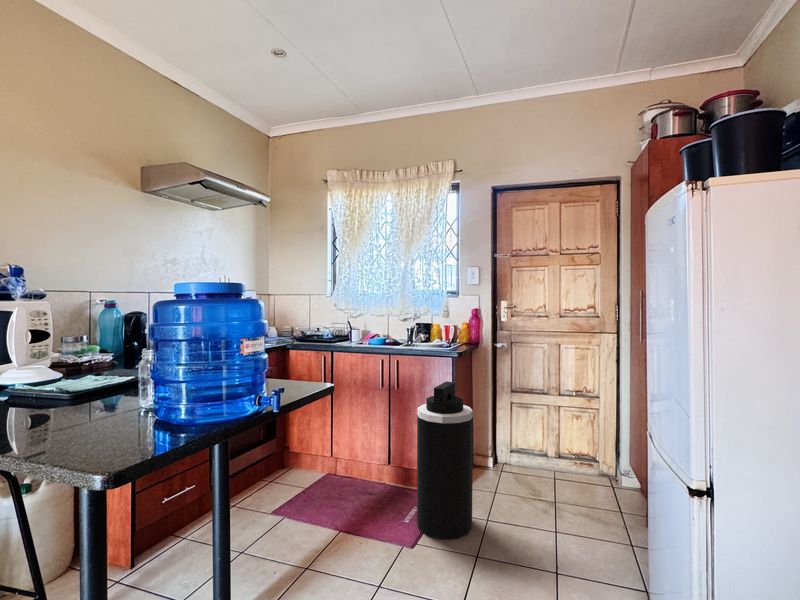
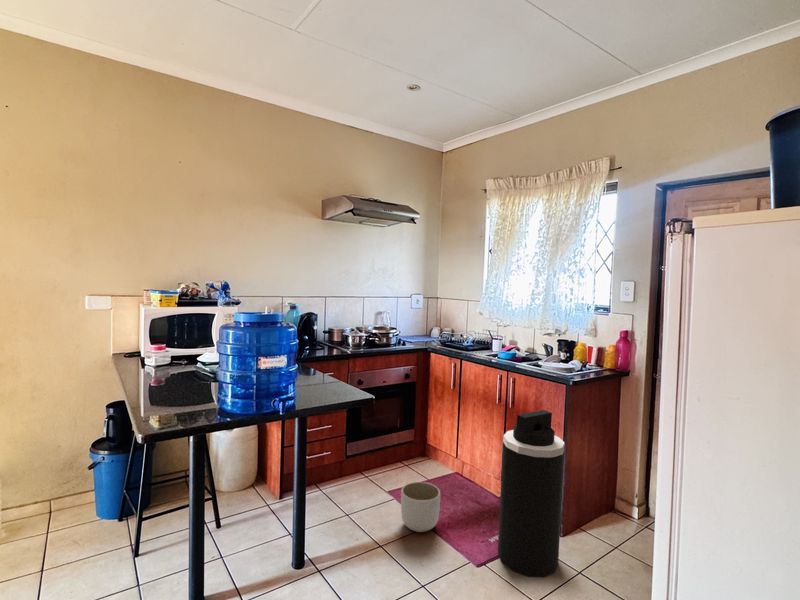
planter: none [310,485,353,540] -> present [401,482,440,532]

